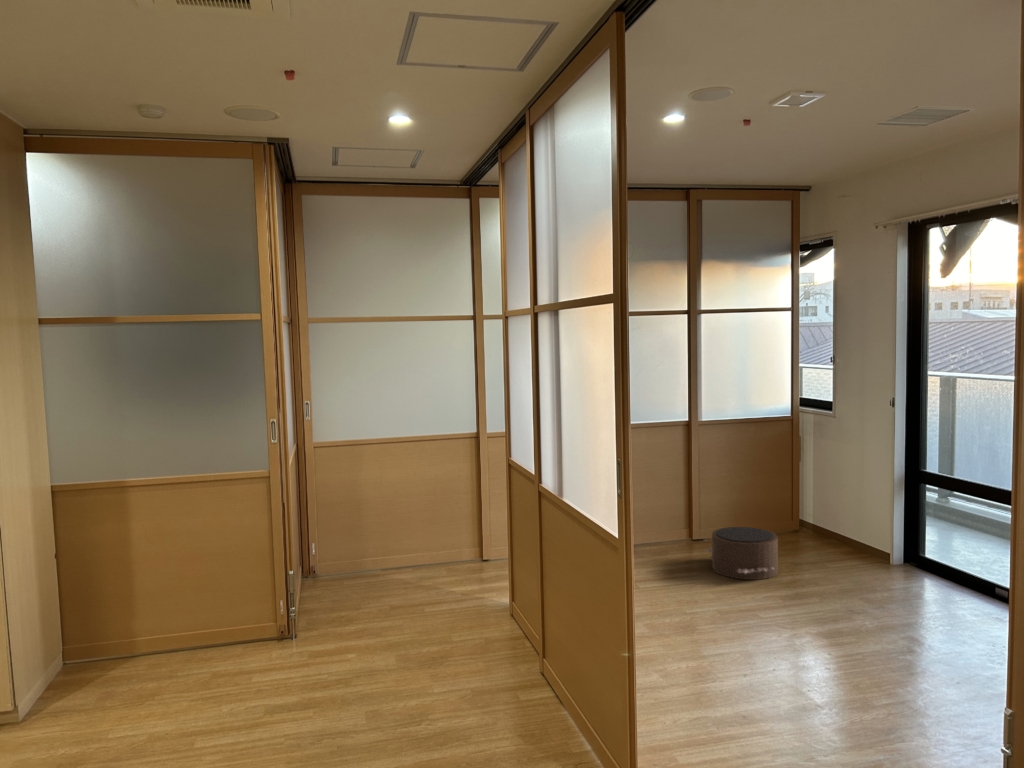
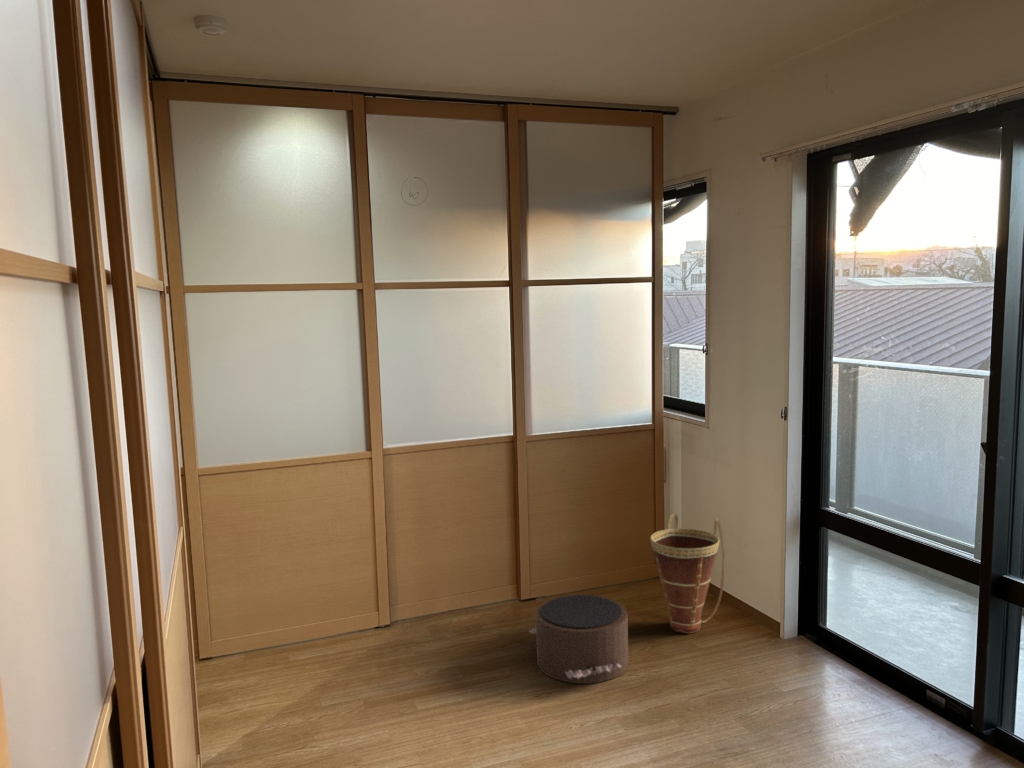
basket: none [792,477,847,559] -> present [650,514,725,633]

